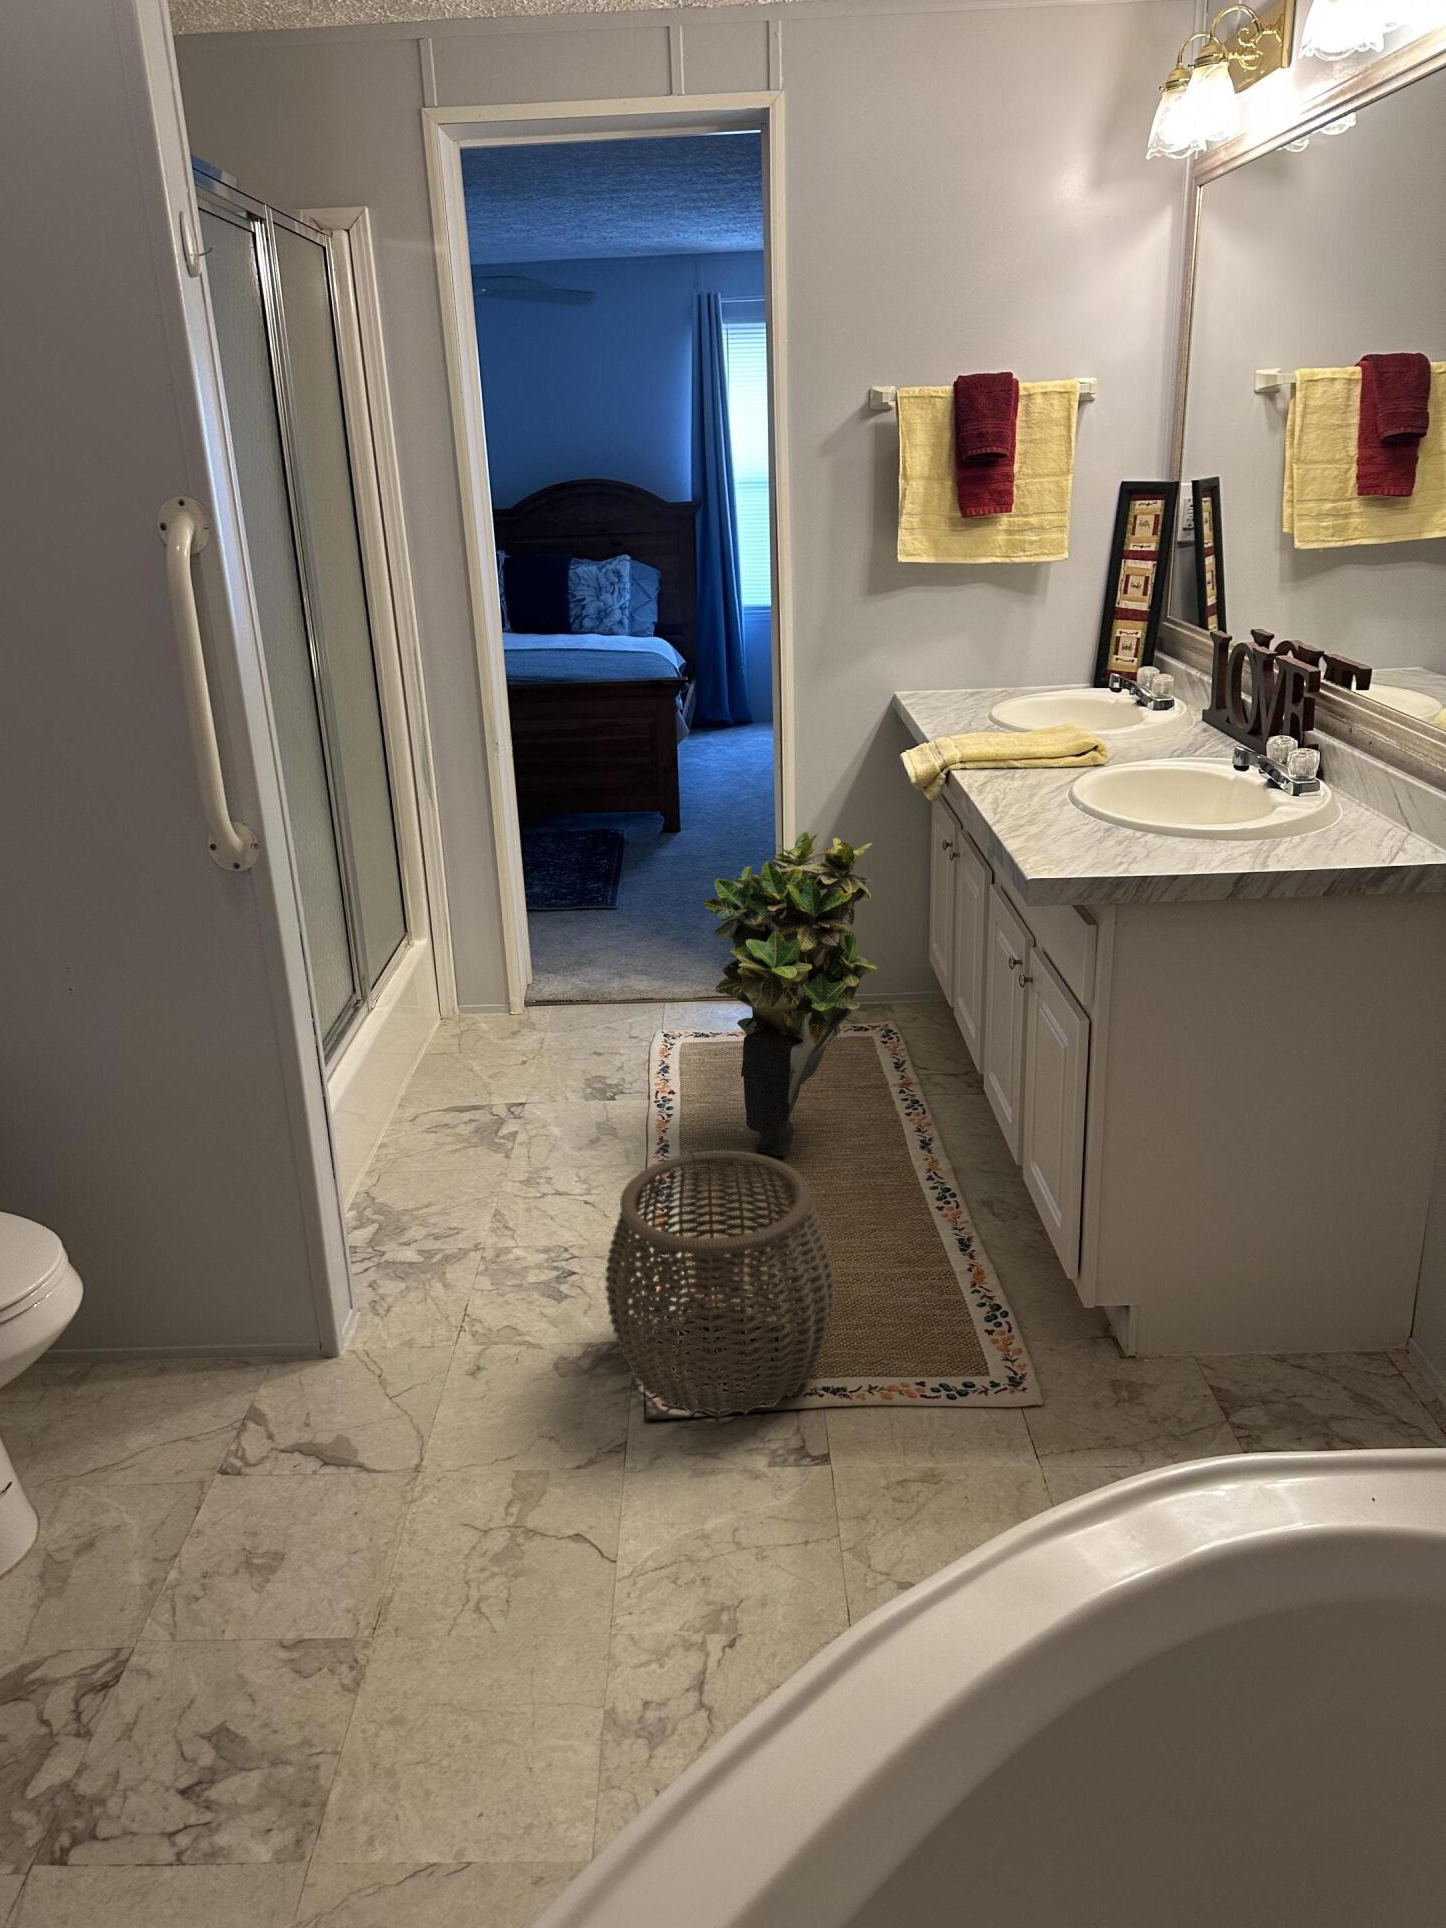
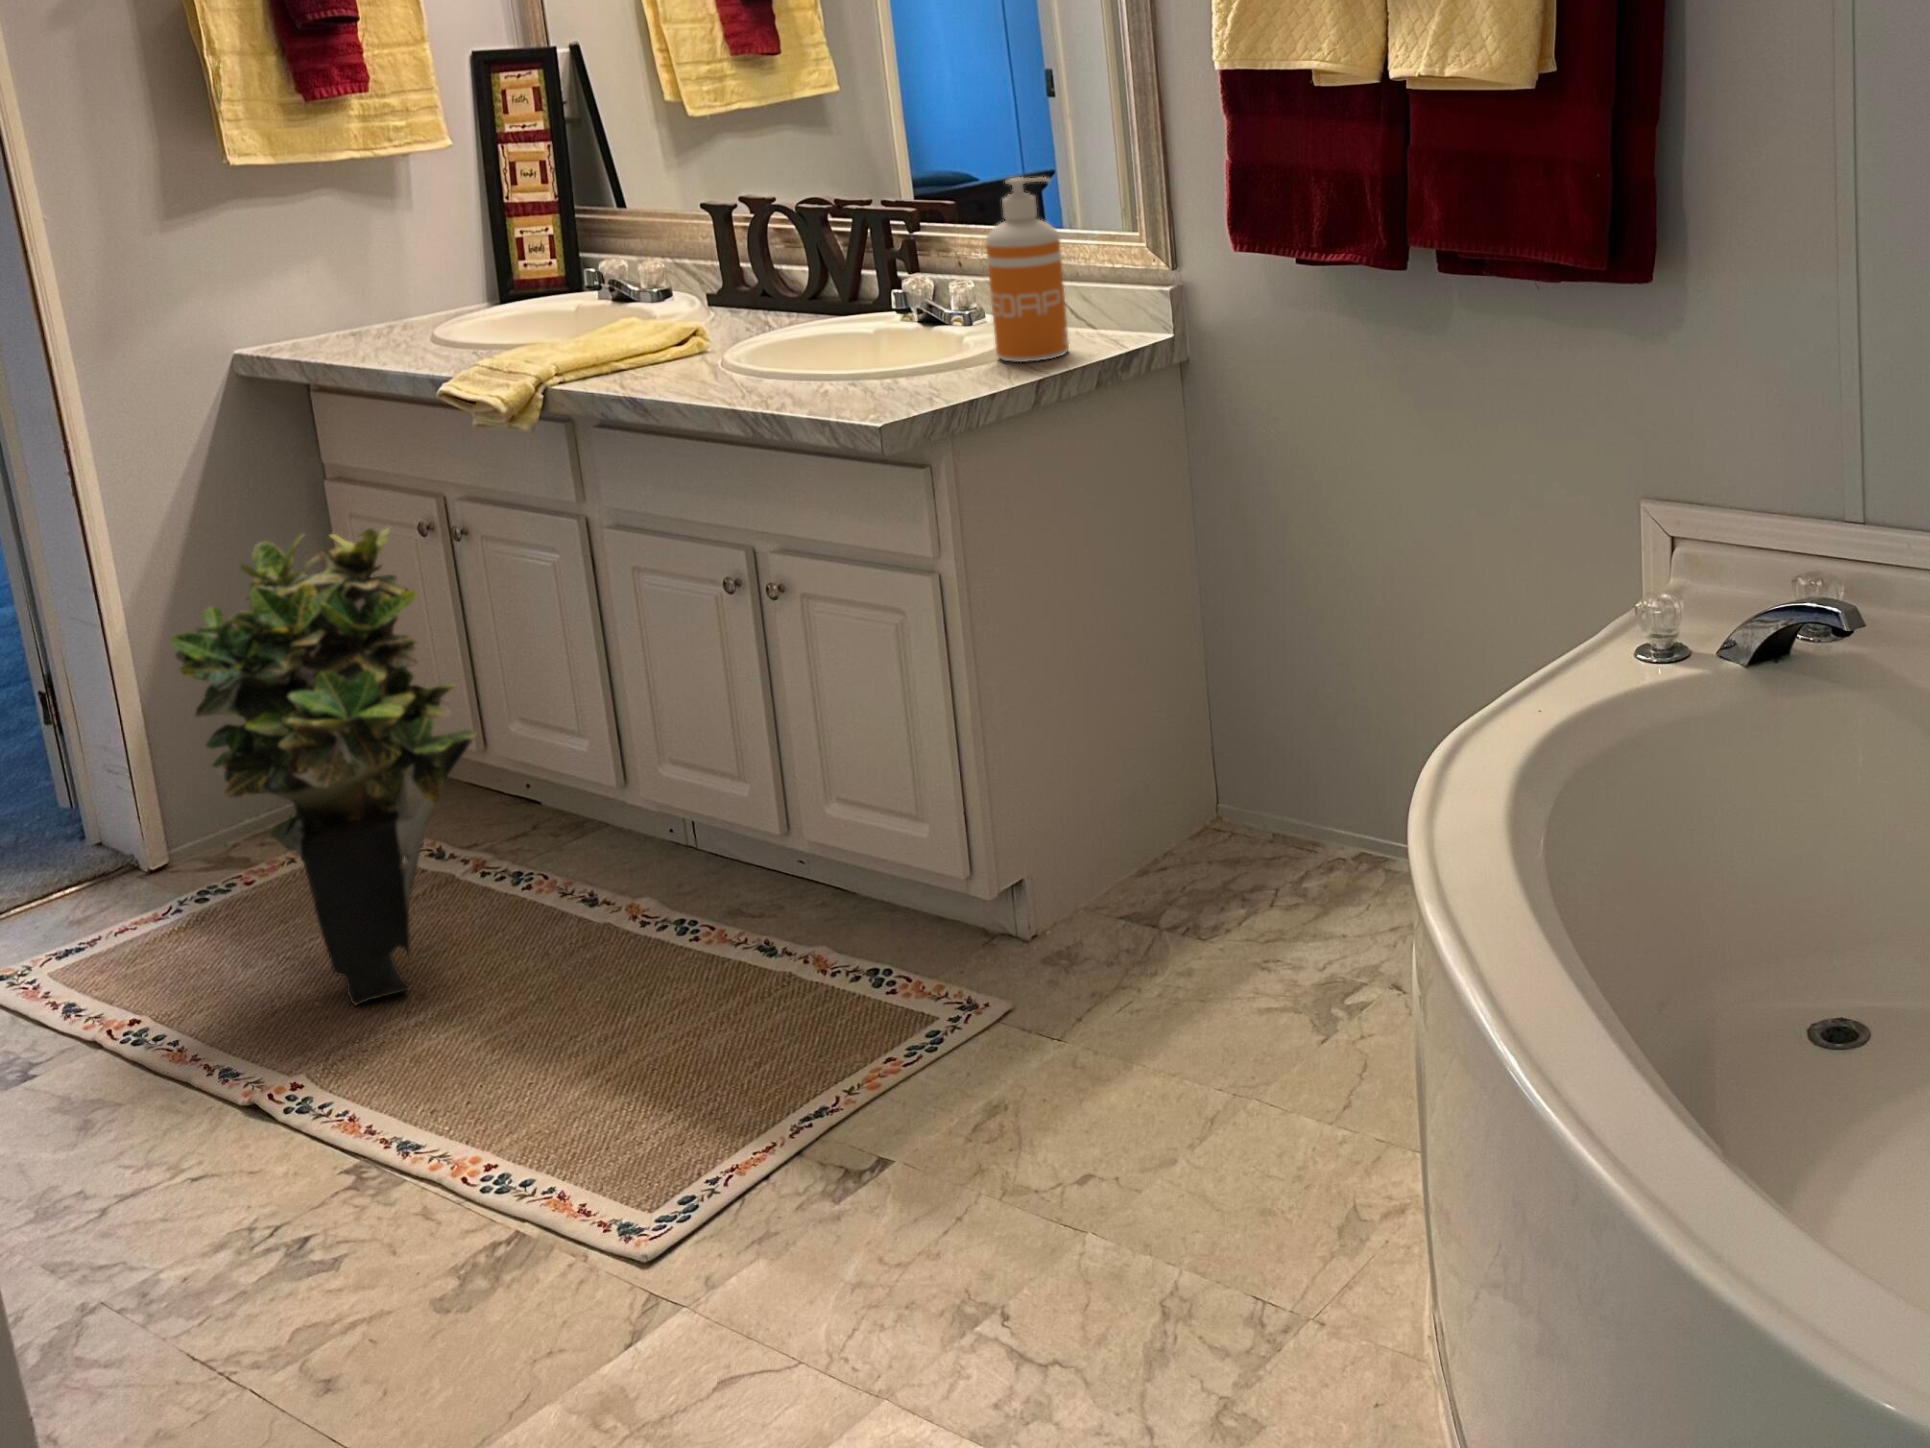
soap dispenser: none [1243,667,1330,855] -> present [986,178,1069,362]
woven basket: present [605,1151,836,1417] -> none [462,878,804,1248]

